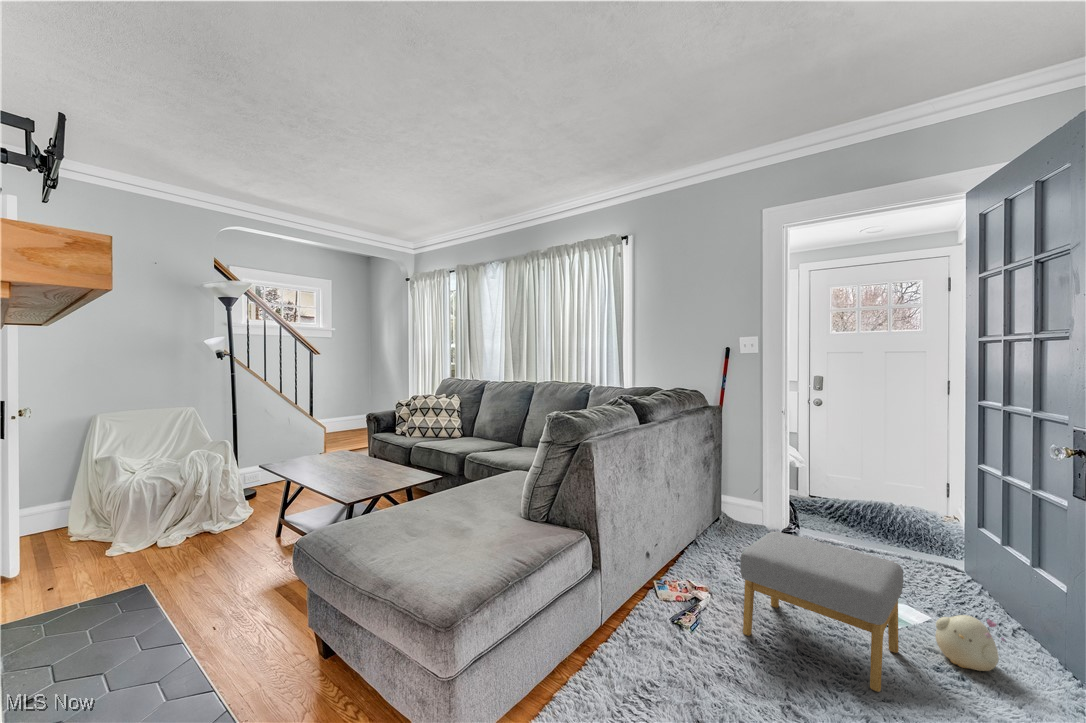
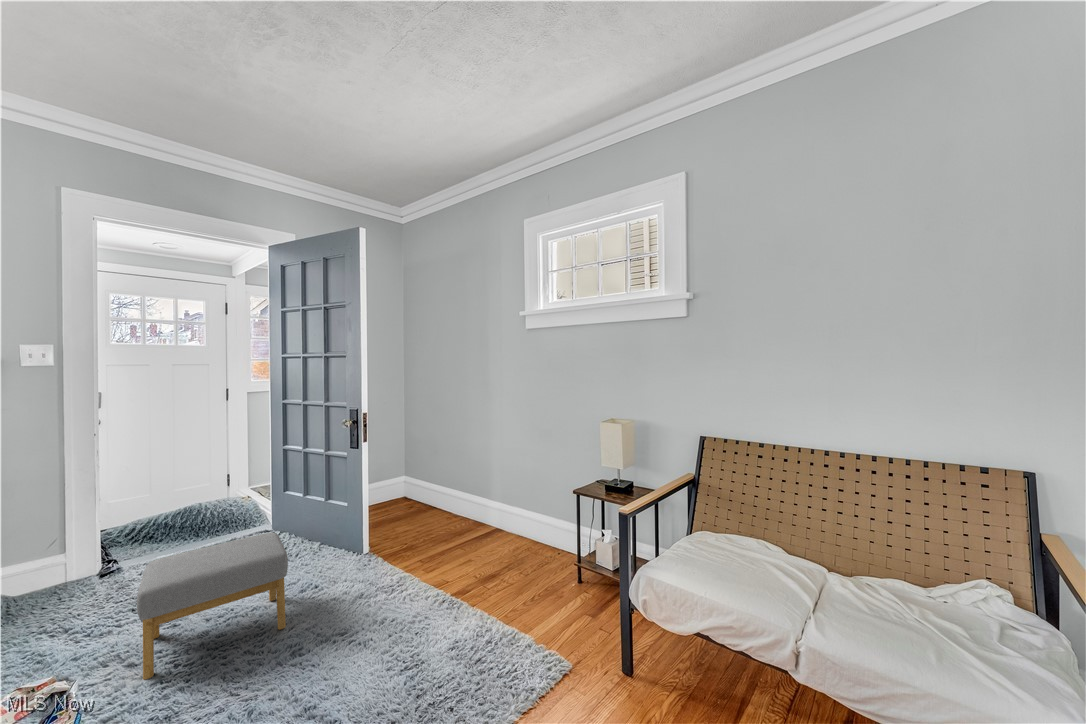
plush toy: present [936,615,1005,671] -> none [293,541,332,583]

